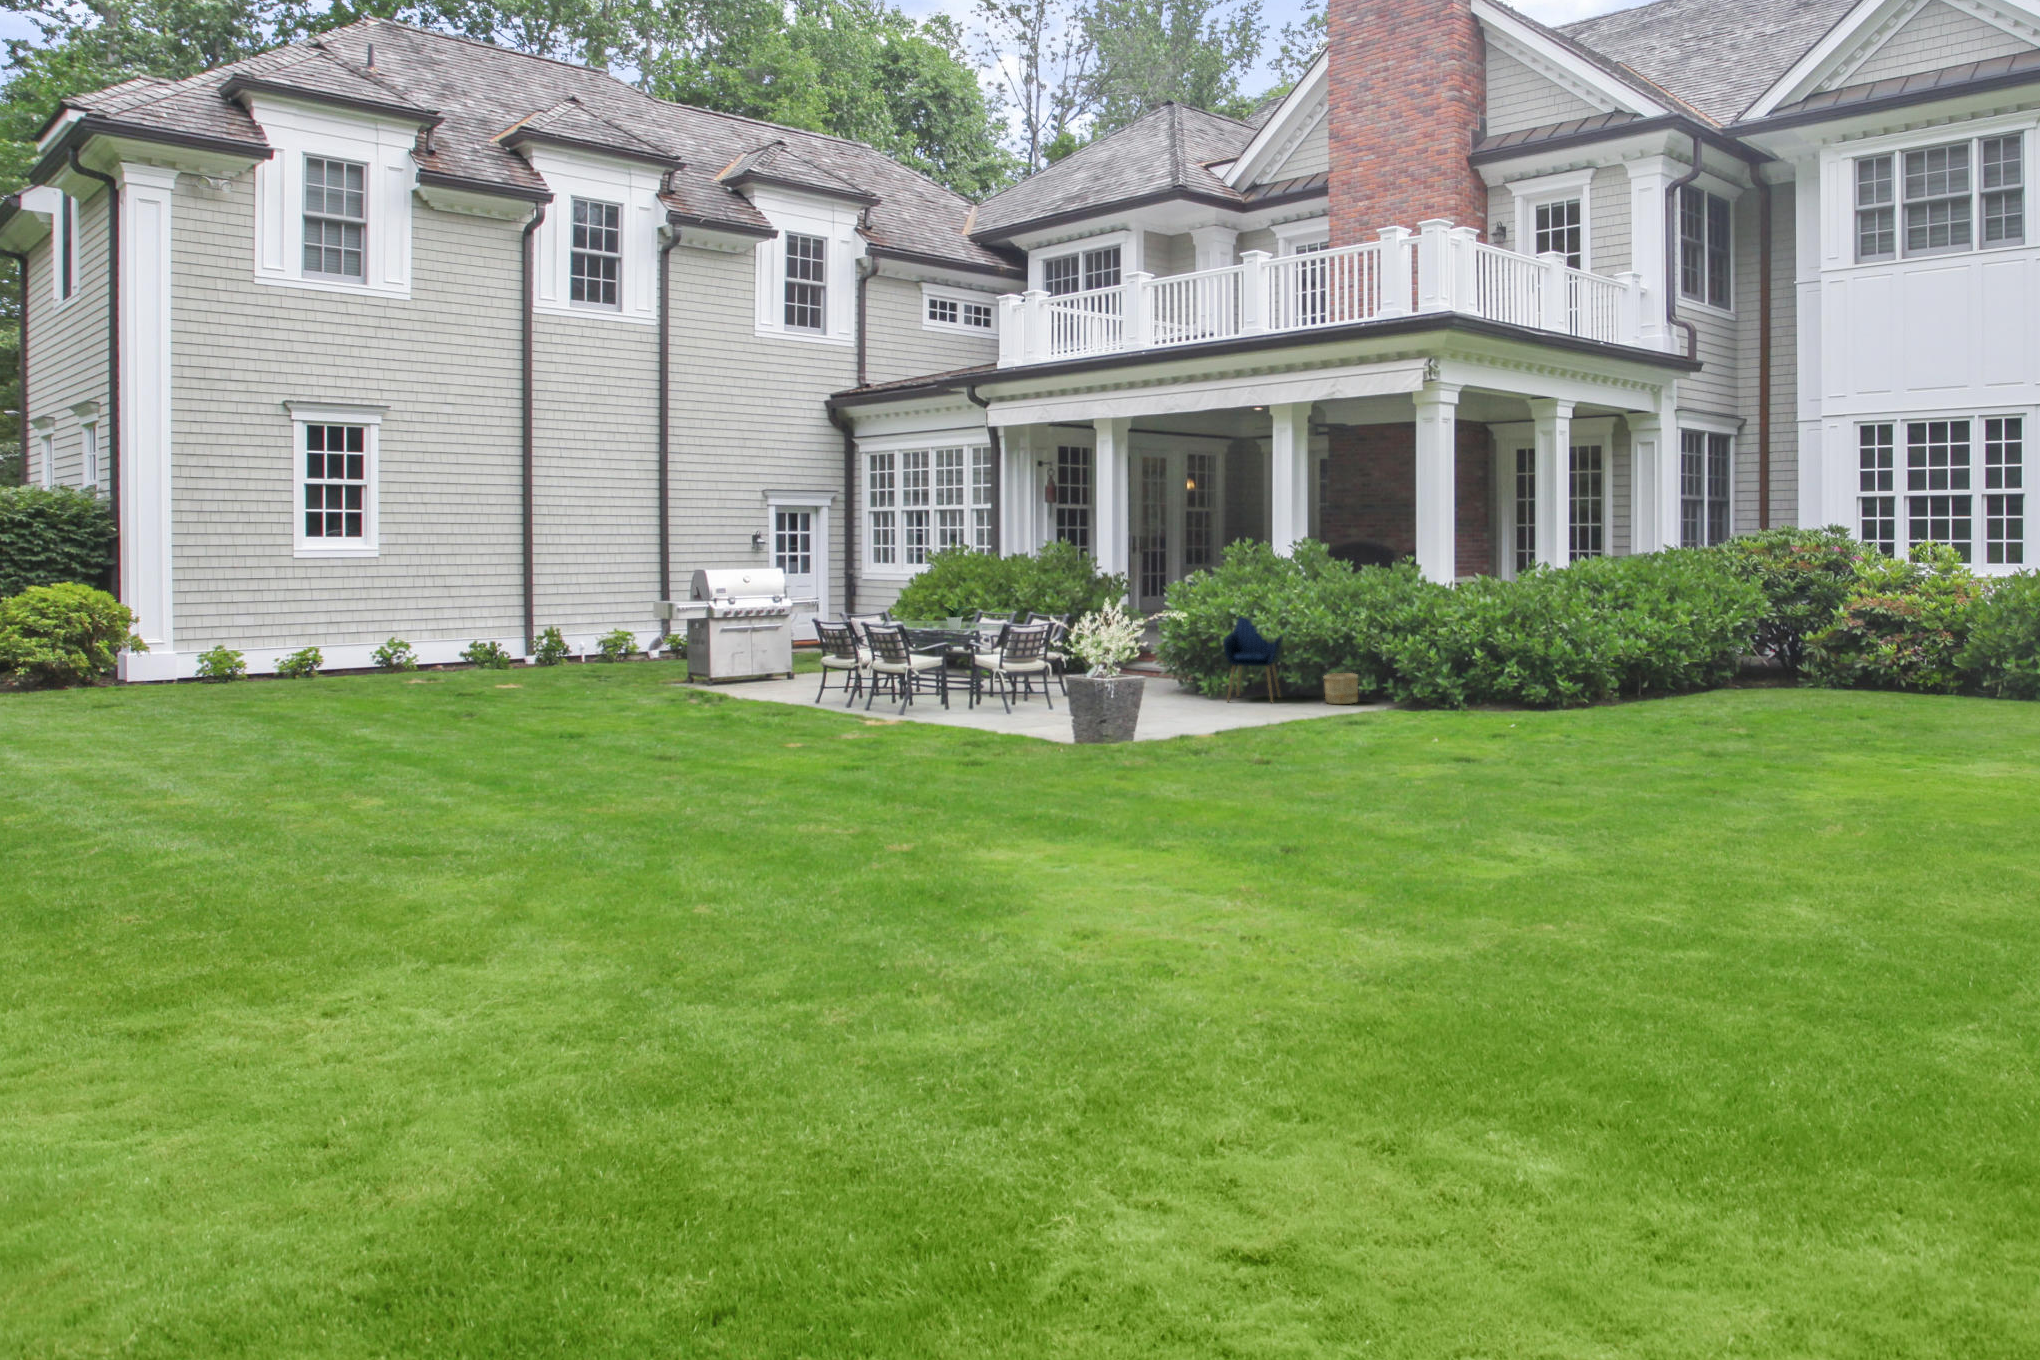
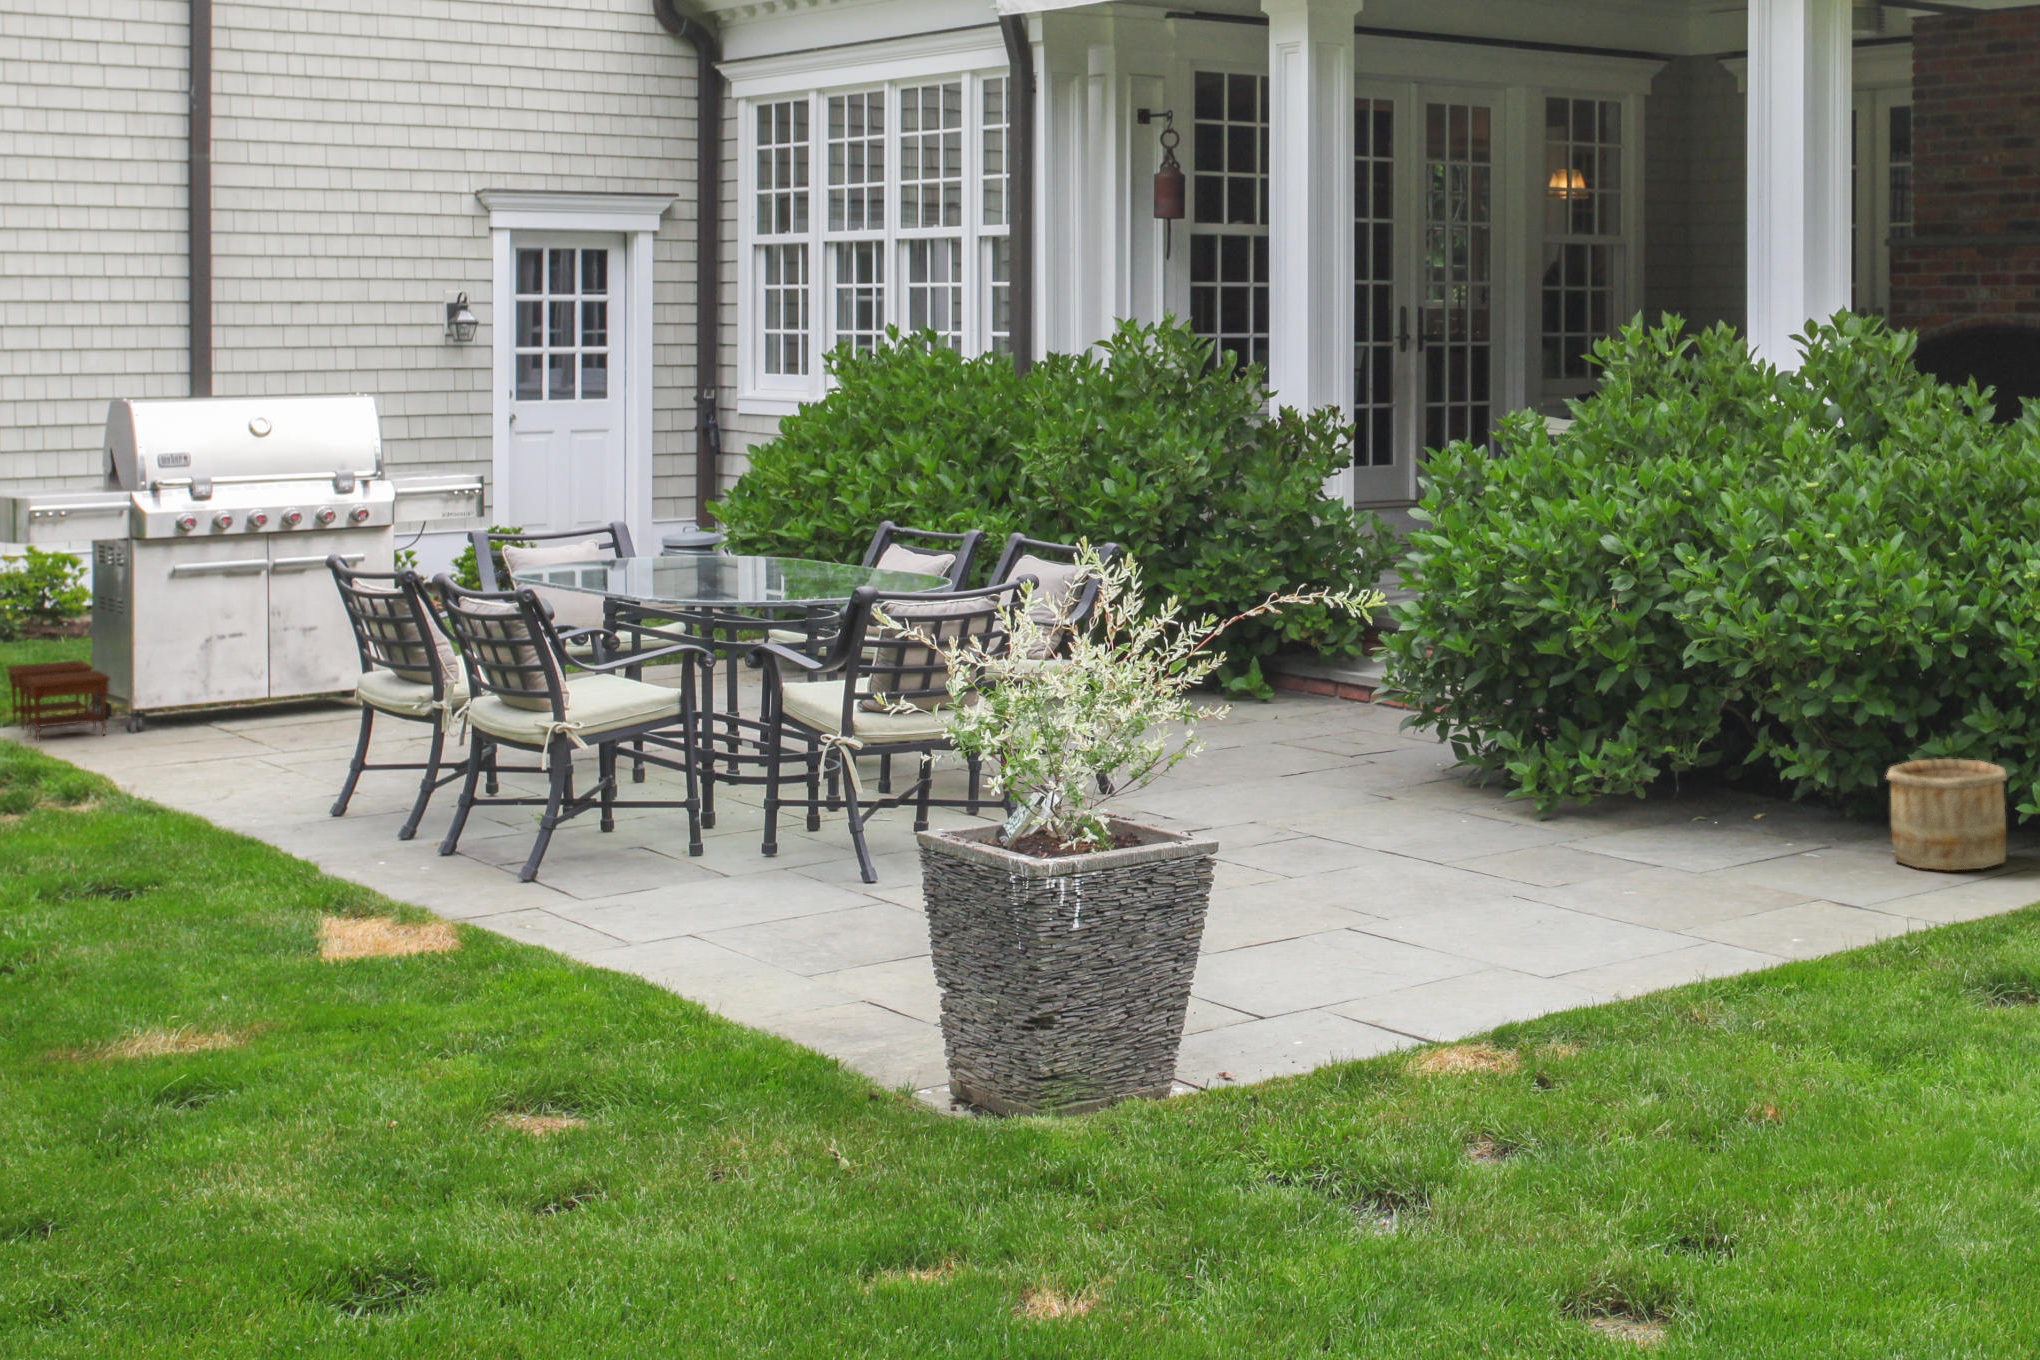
potted plant: present [942,606,969,631] -> none [715,511,806,586]
chair: present [1223,617,1283,702] -> none [1557,556,1757,855]
side table: none [652,666,699,693] -> present [7,661,110,740]

